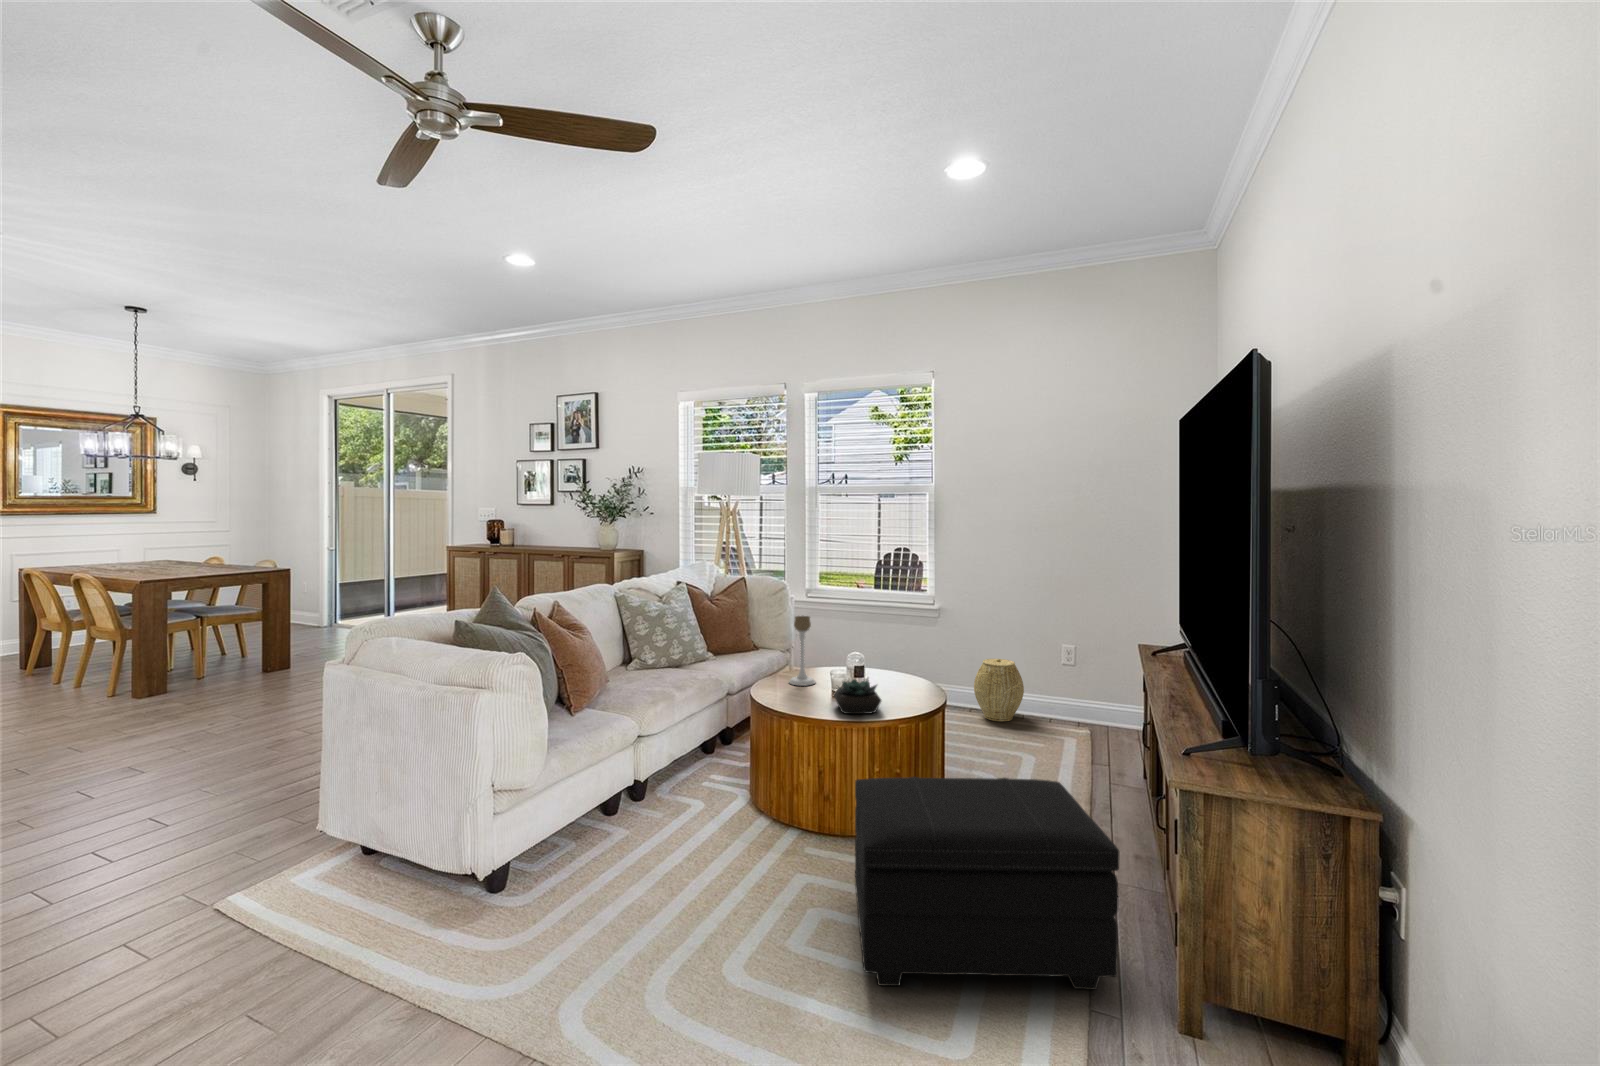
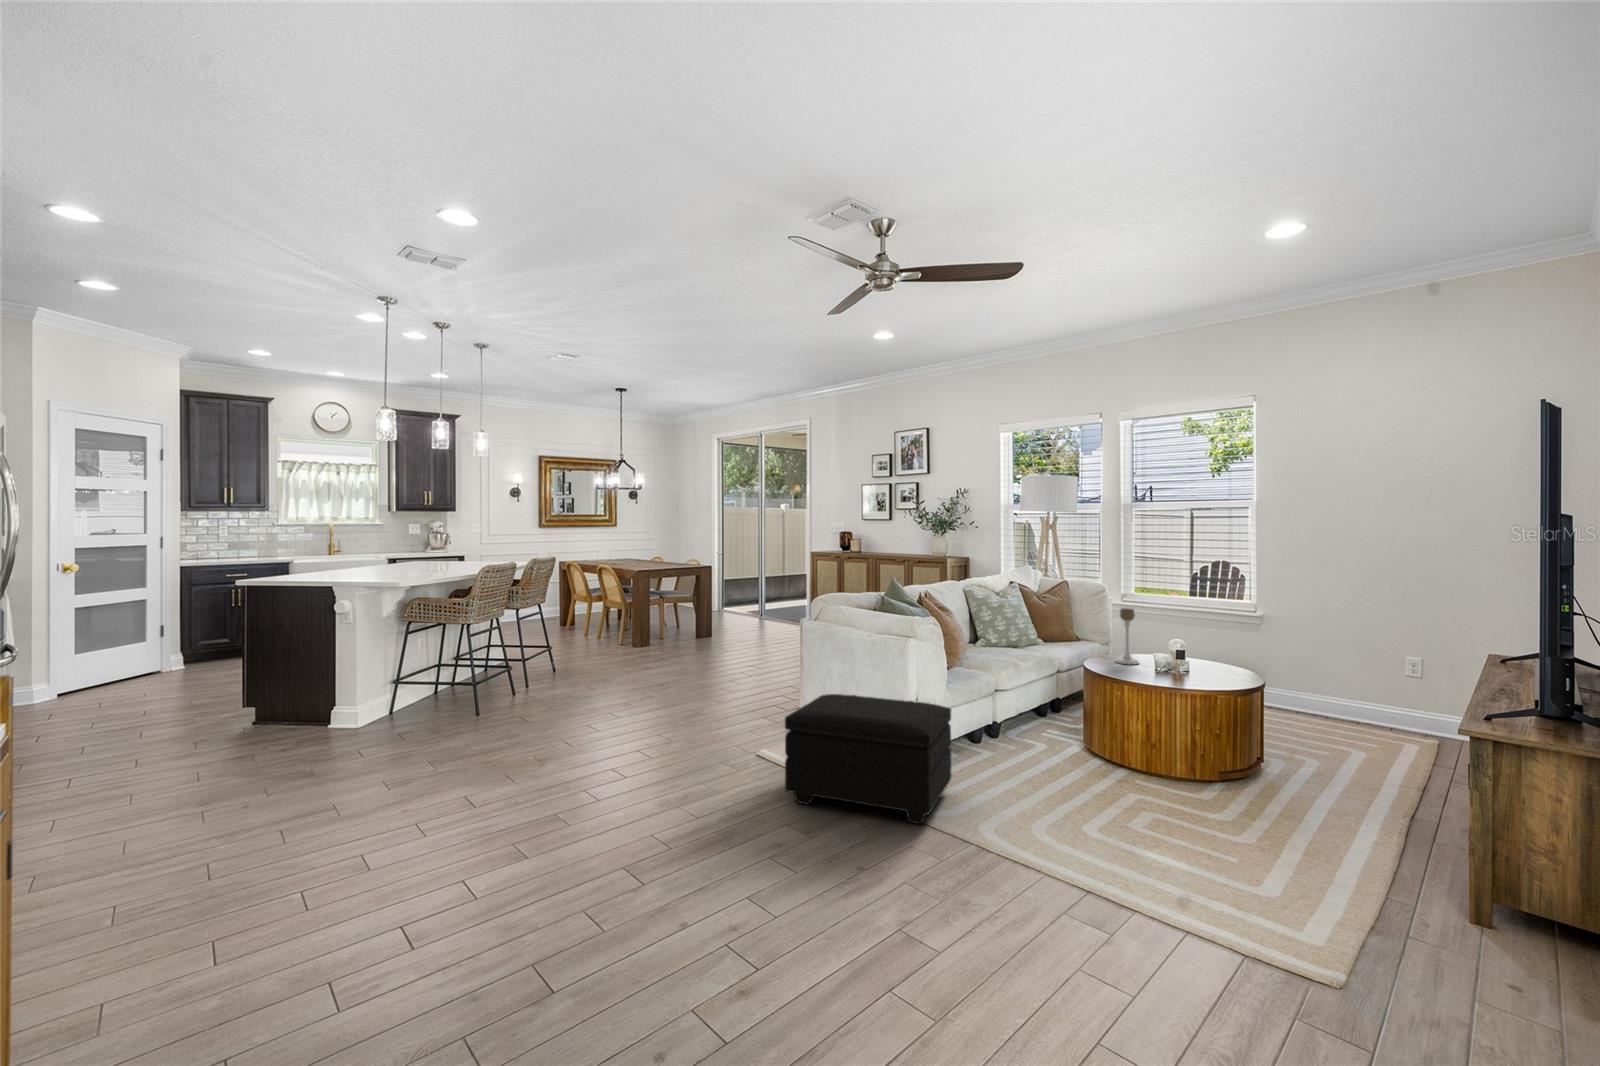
woven basket: present [974,659,1024,721] -> none [1298,663,1355,723]
succulent plant: present [834,679,881,714] -> none [1157,658,1202,685]
footstool: present [855,777,1119,989] -> present [785,694,951,824]

